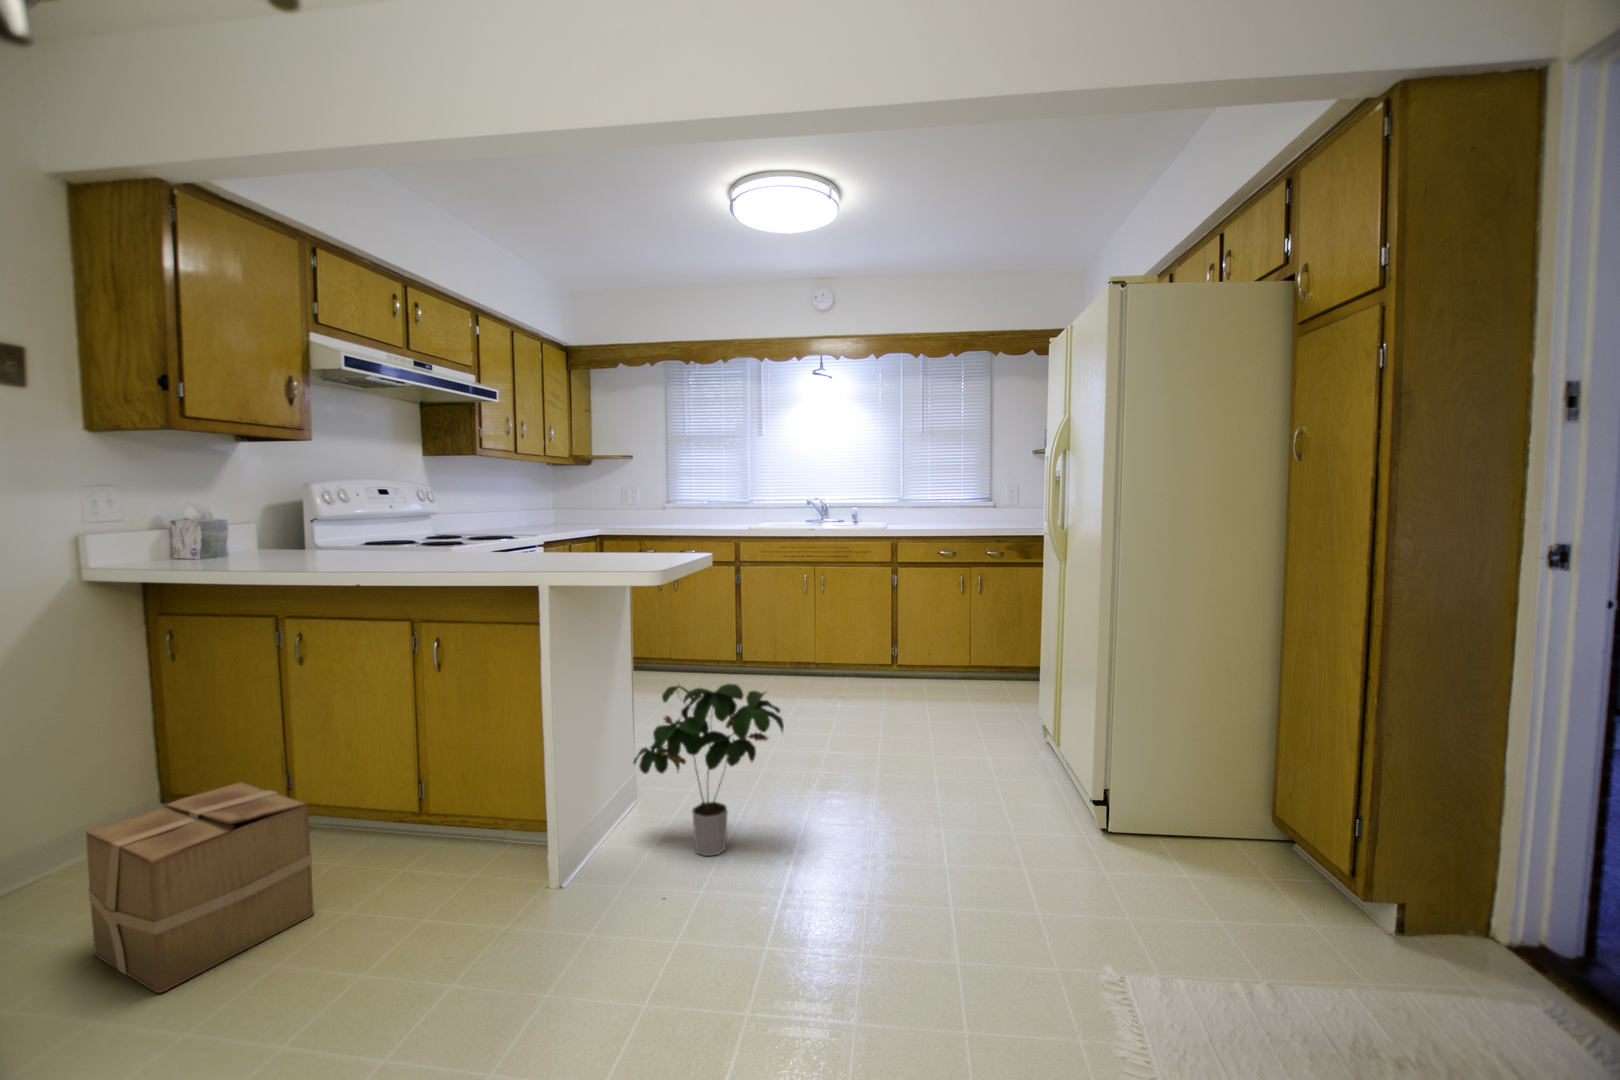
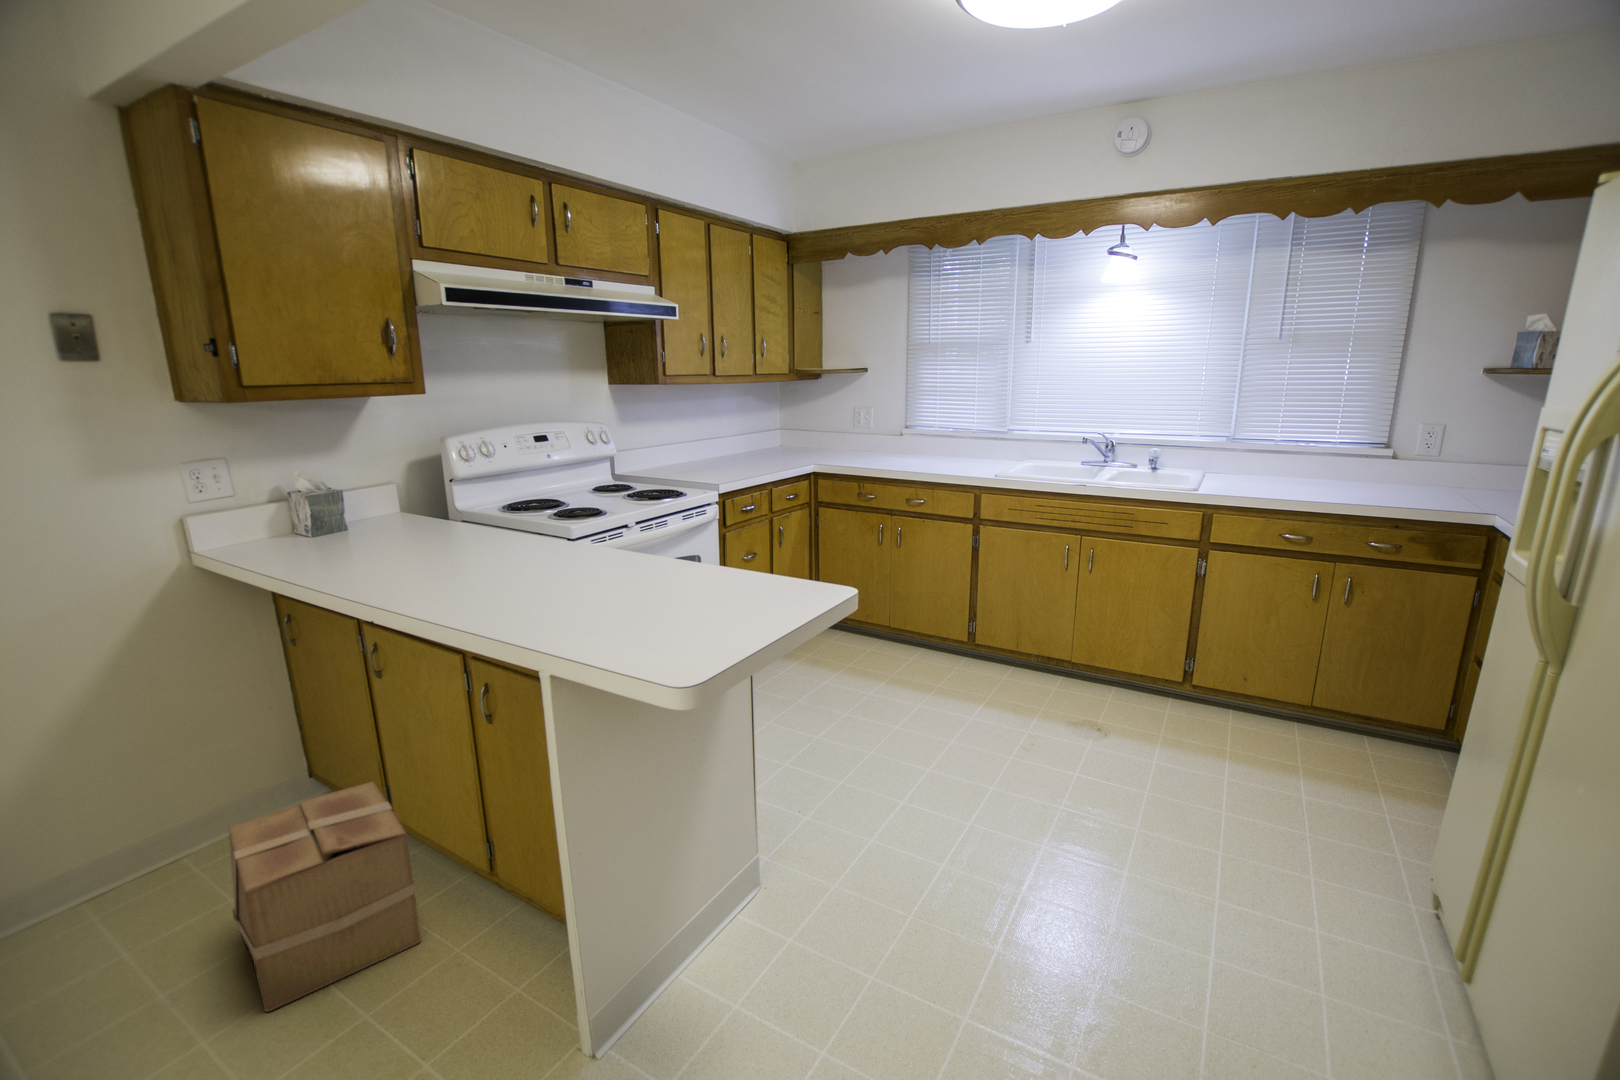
potted plant: present [634,684,784,856] -> none [757,754,951,987]

